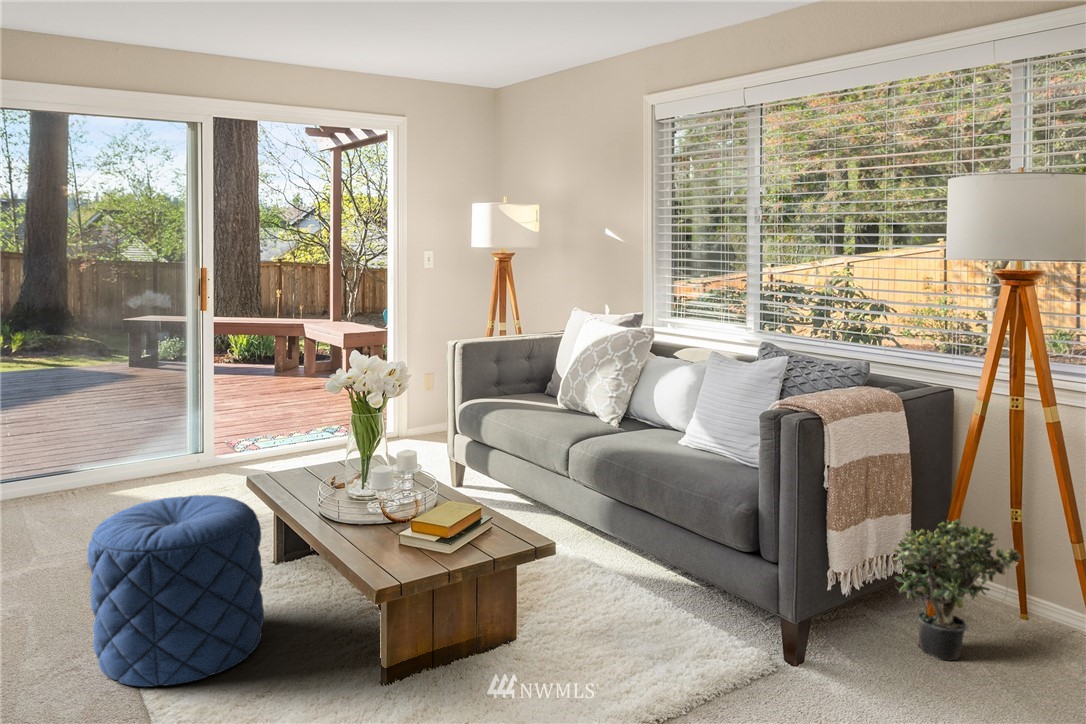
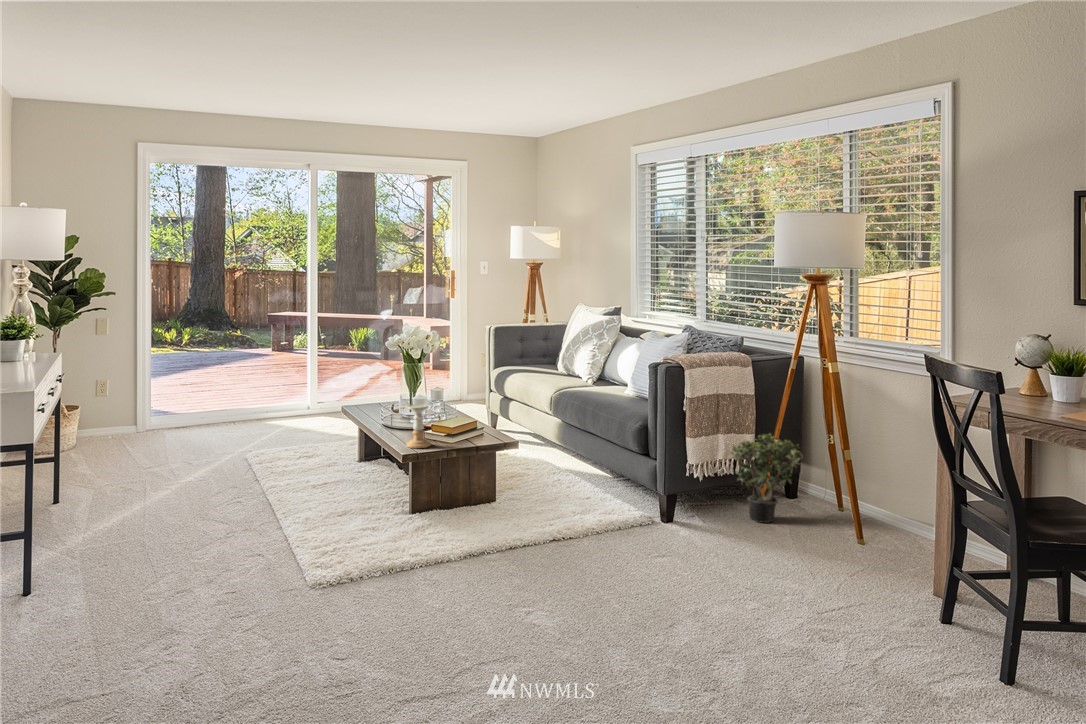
candle holder: none [373,494,416,574] -> present [406,404,431,448]
pouf: present [87,495,264,687] -> none [249,410,347,511]

